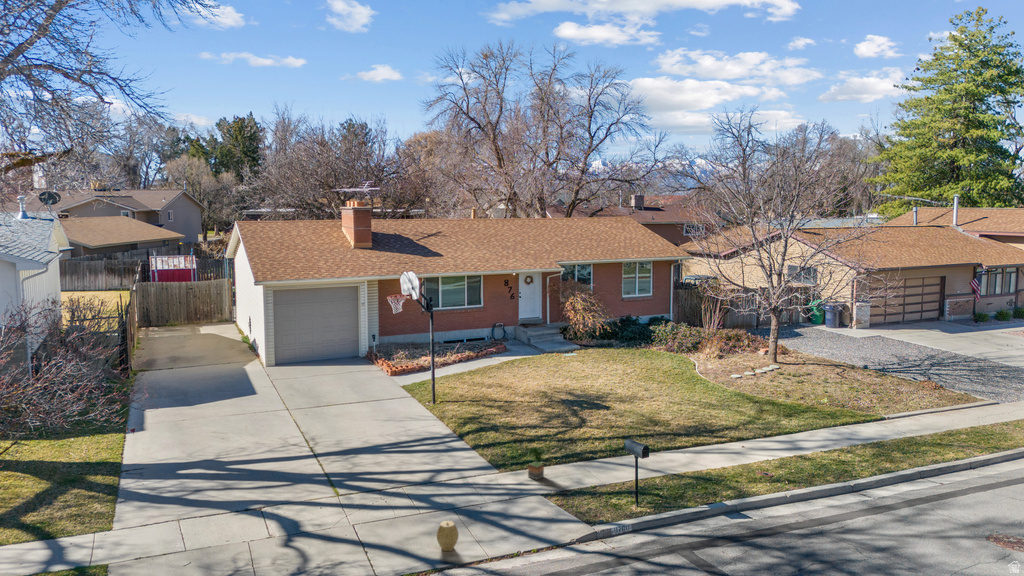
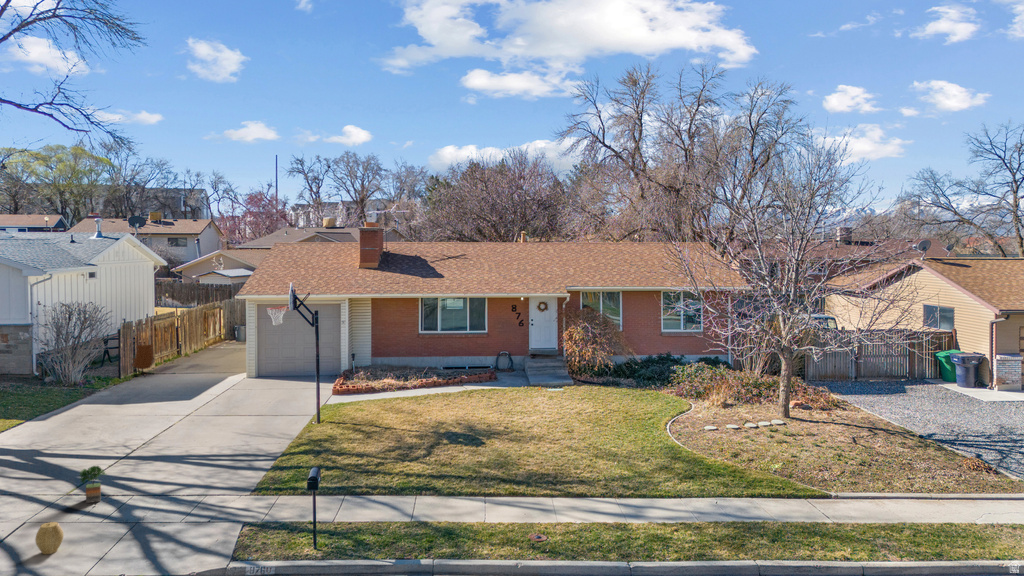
lounge chair: none [129,340,163,377] -> present [132,344,153,375]
potted tree: present [528,447,547,480] -> present [80,466,106,503]

